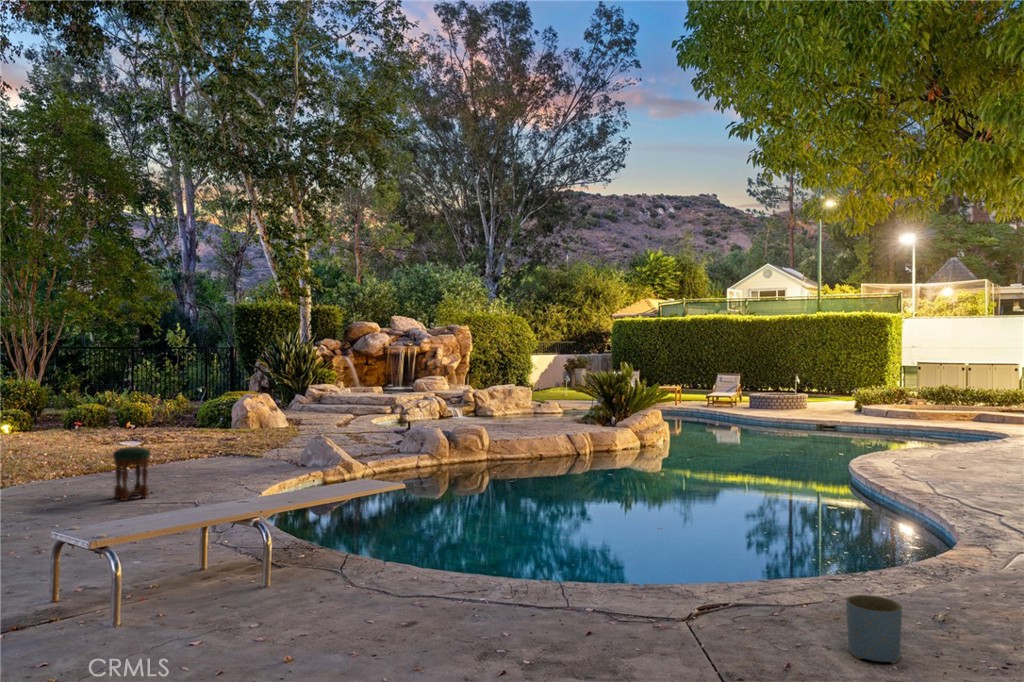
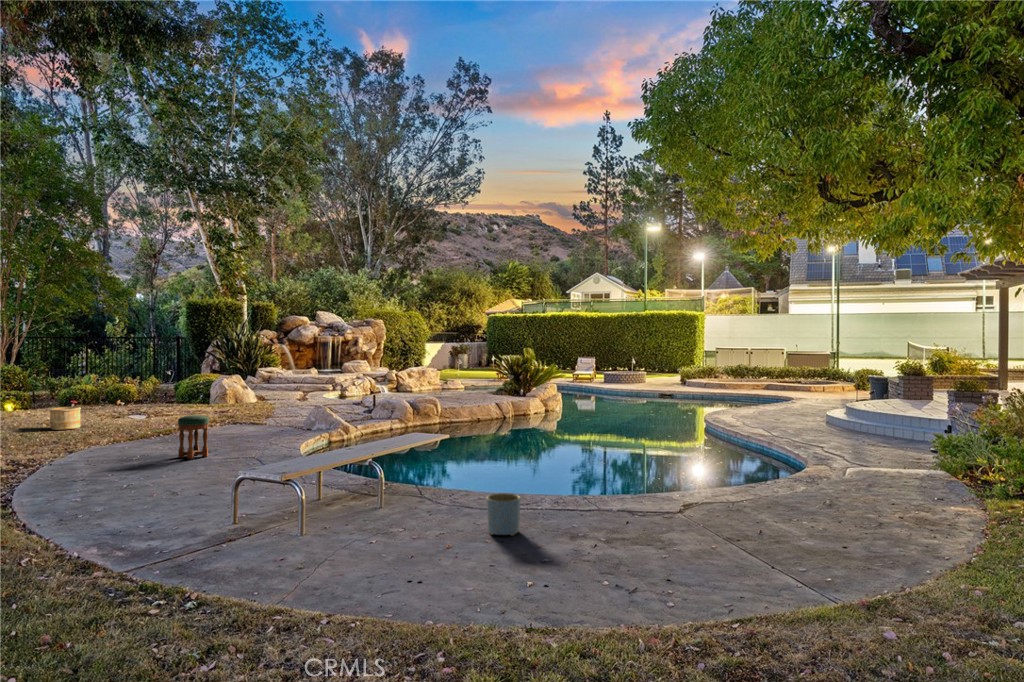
wooden bucket: none [26,430,62,456] -> present [49,407,81,430]
planter: present [846,595,902,664] -> present [487,493,521,536]

